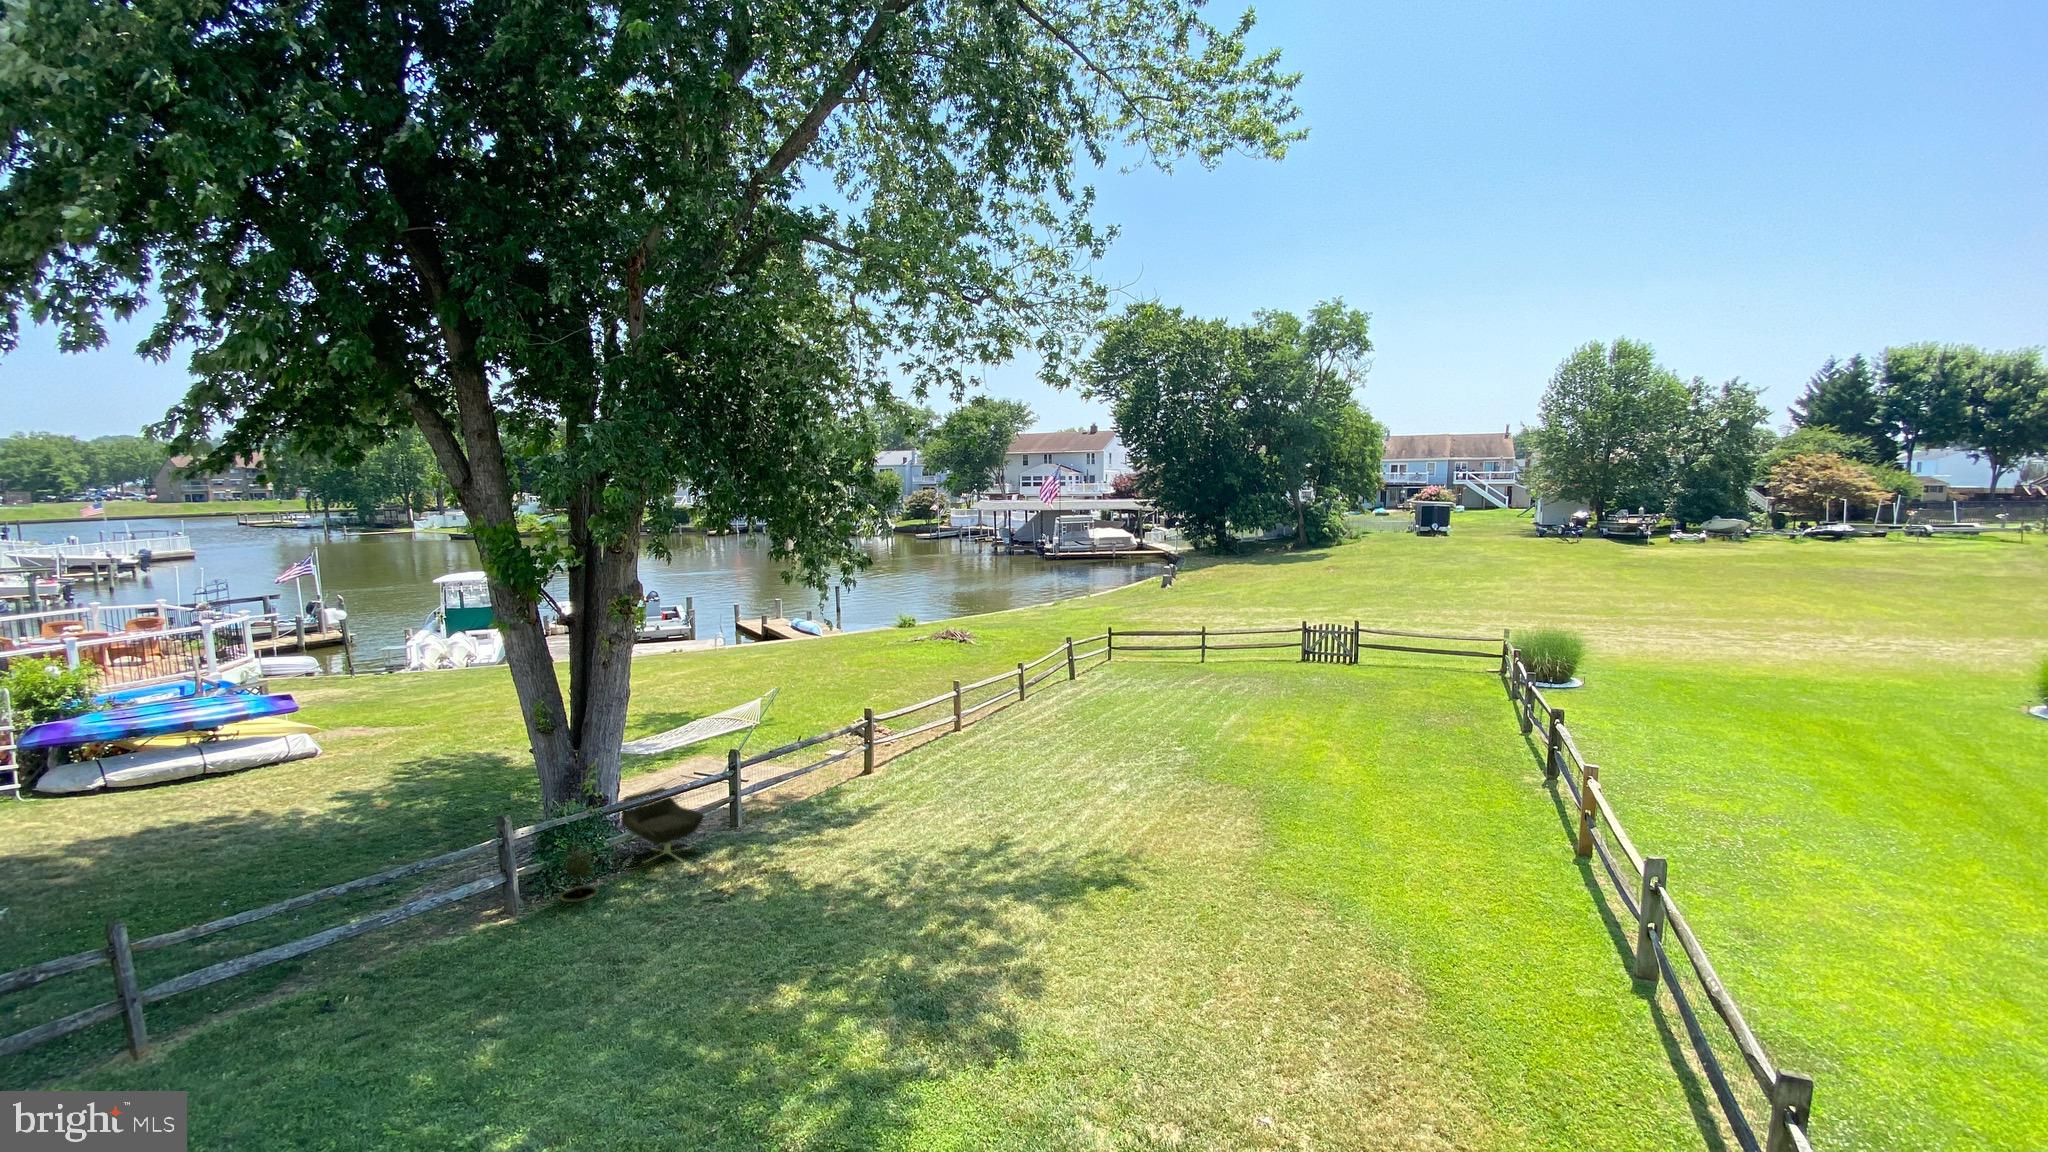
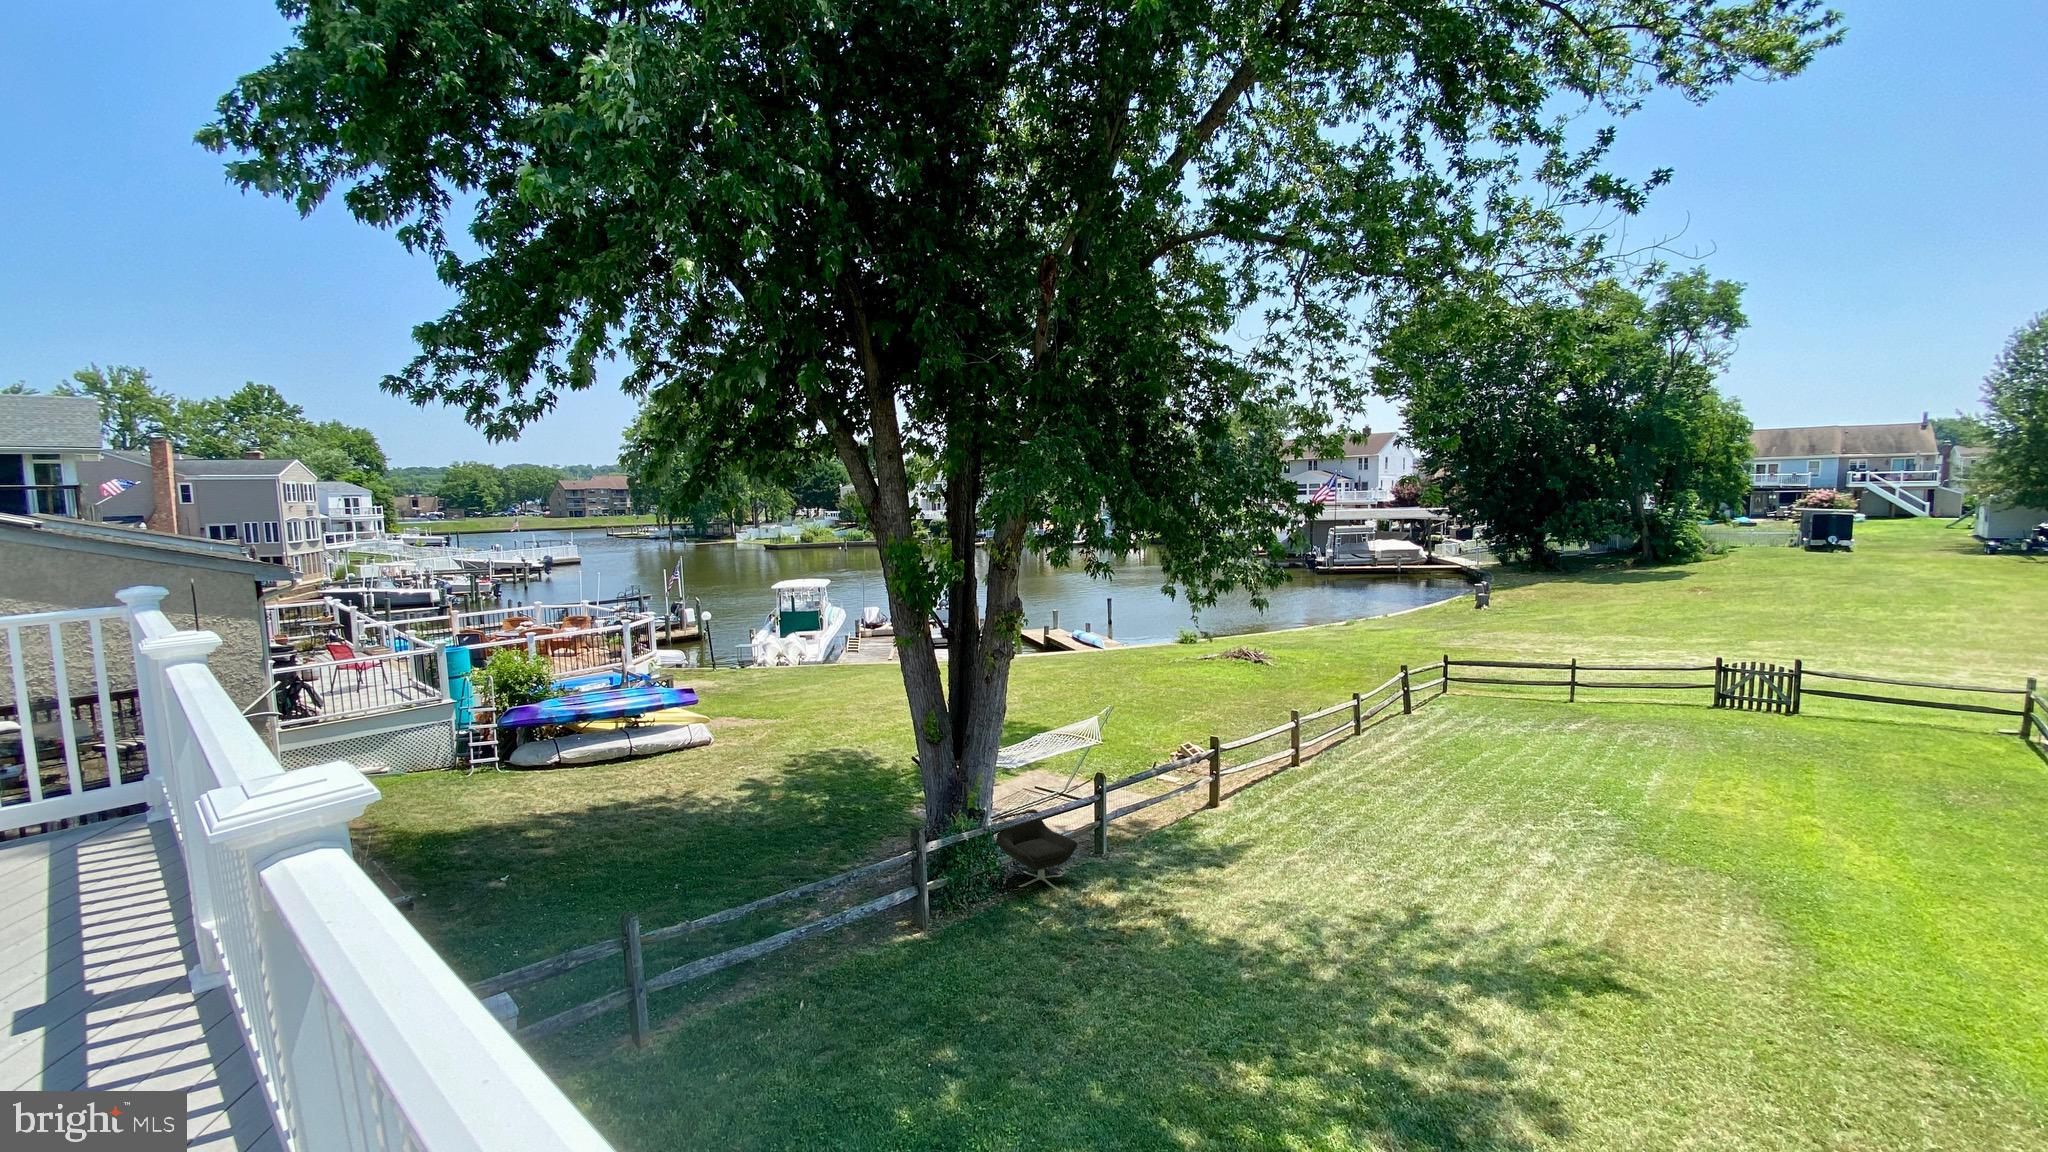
potted tree: present [560,841,598,902] -> none [948,856,985,924]

